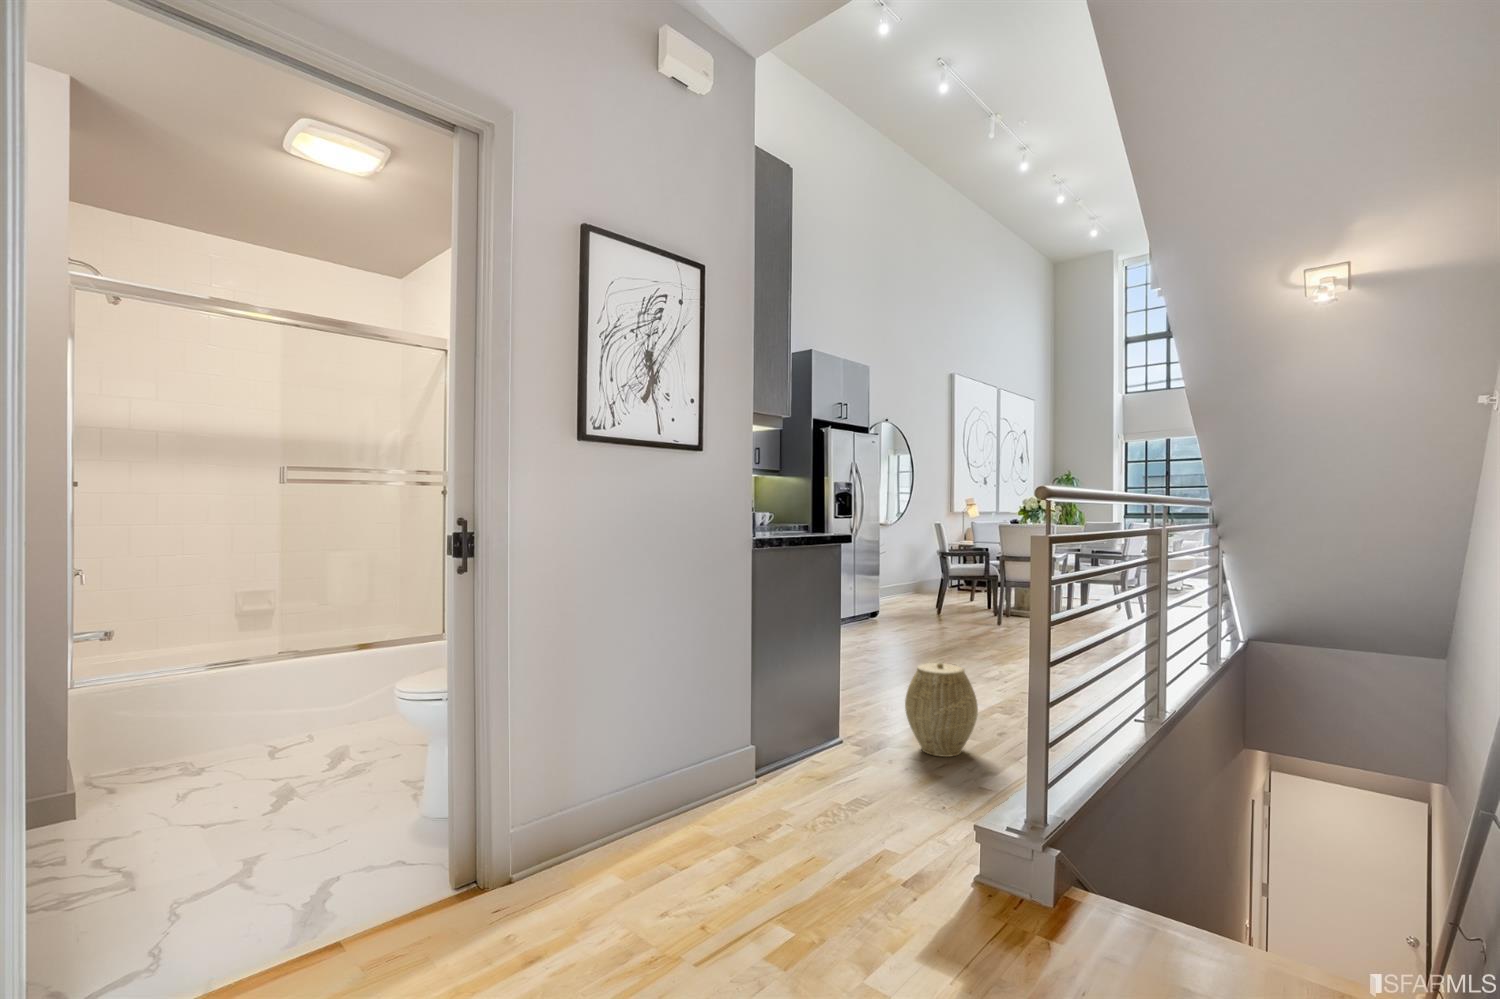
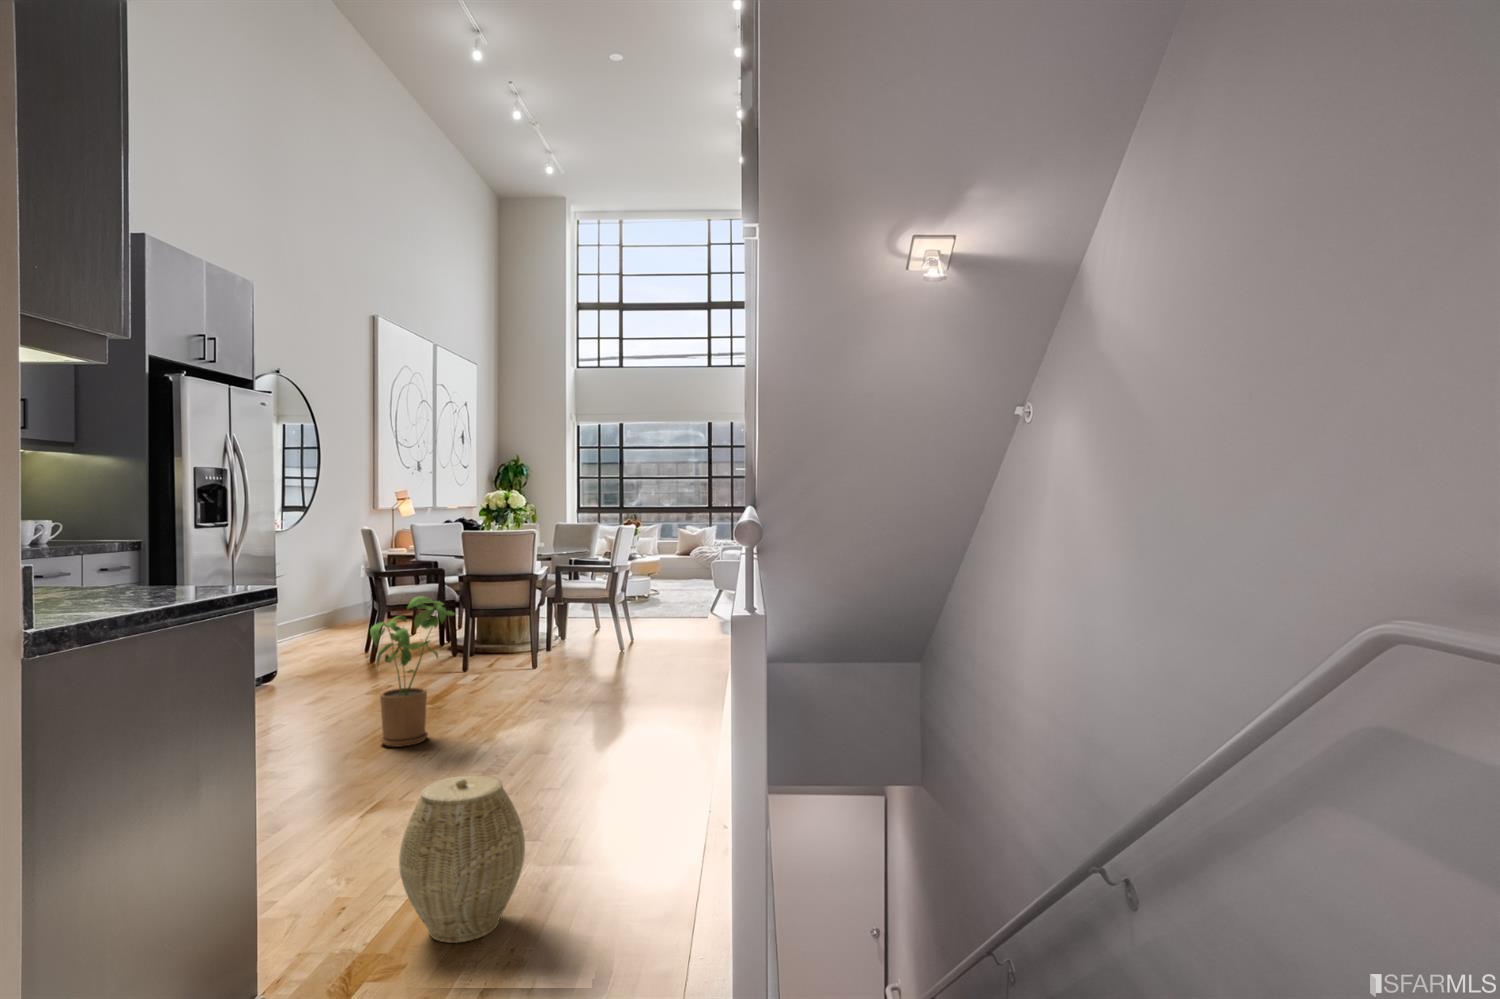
house plant: none [923,565,980,662] -> present [370,596,456,747]

